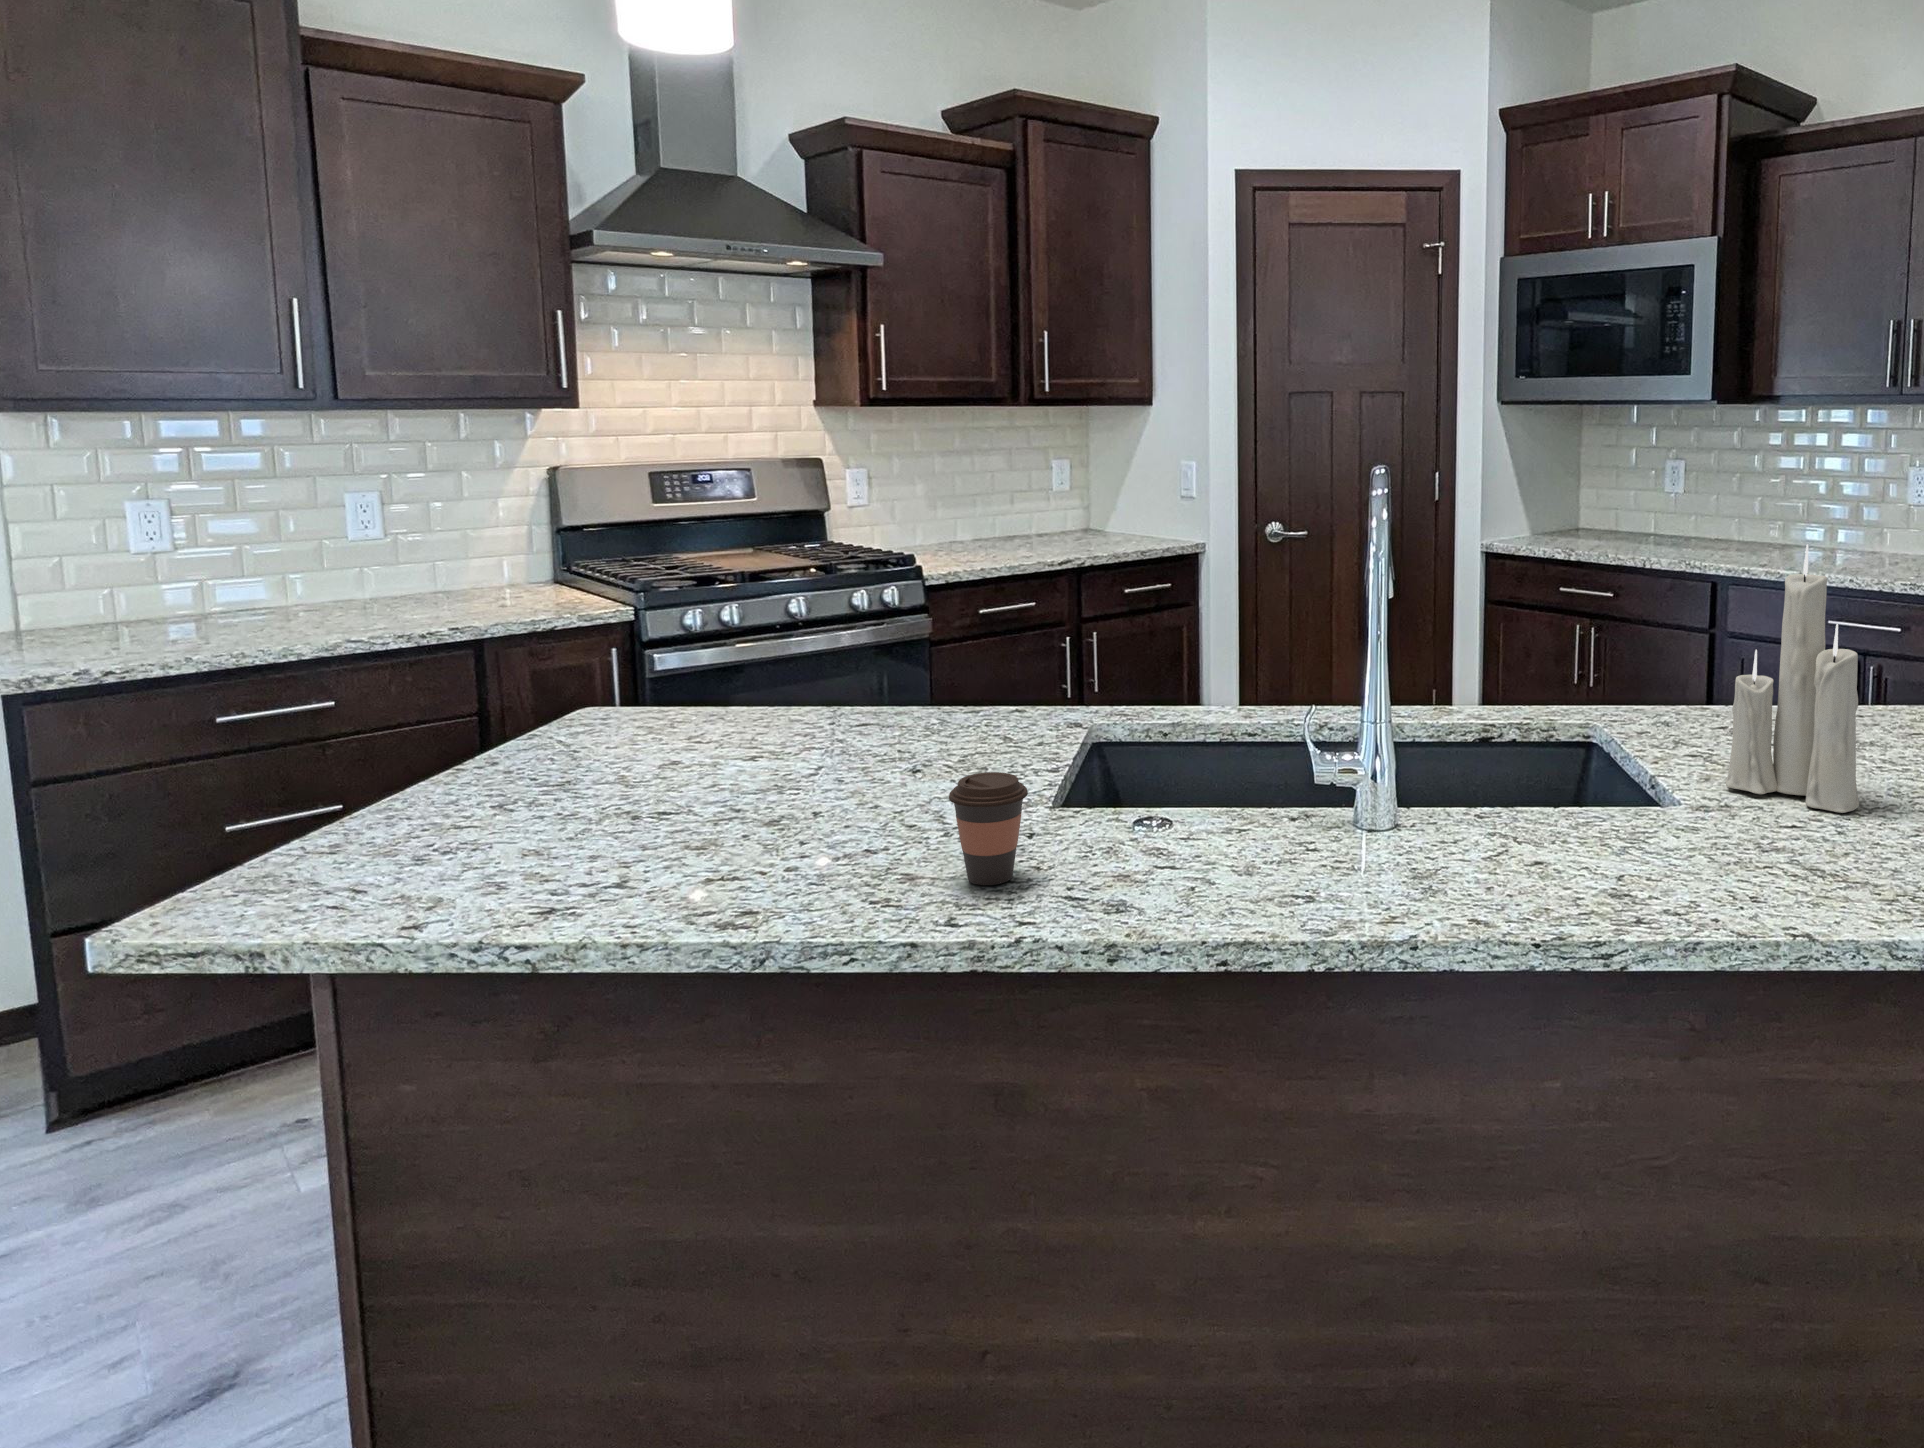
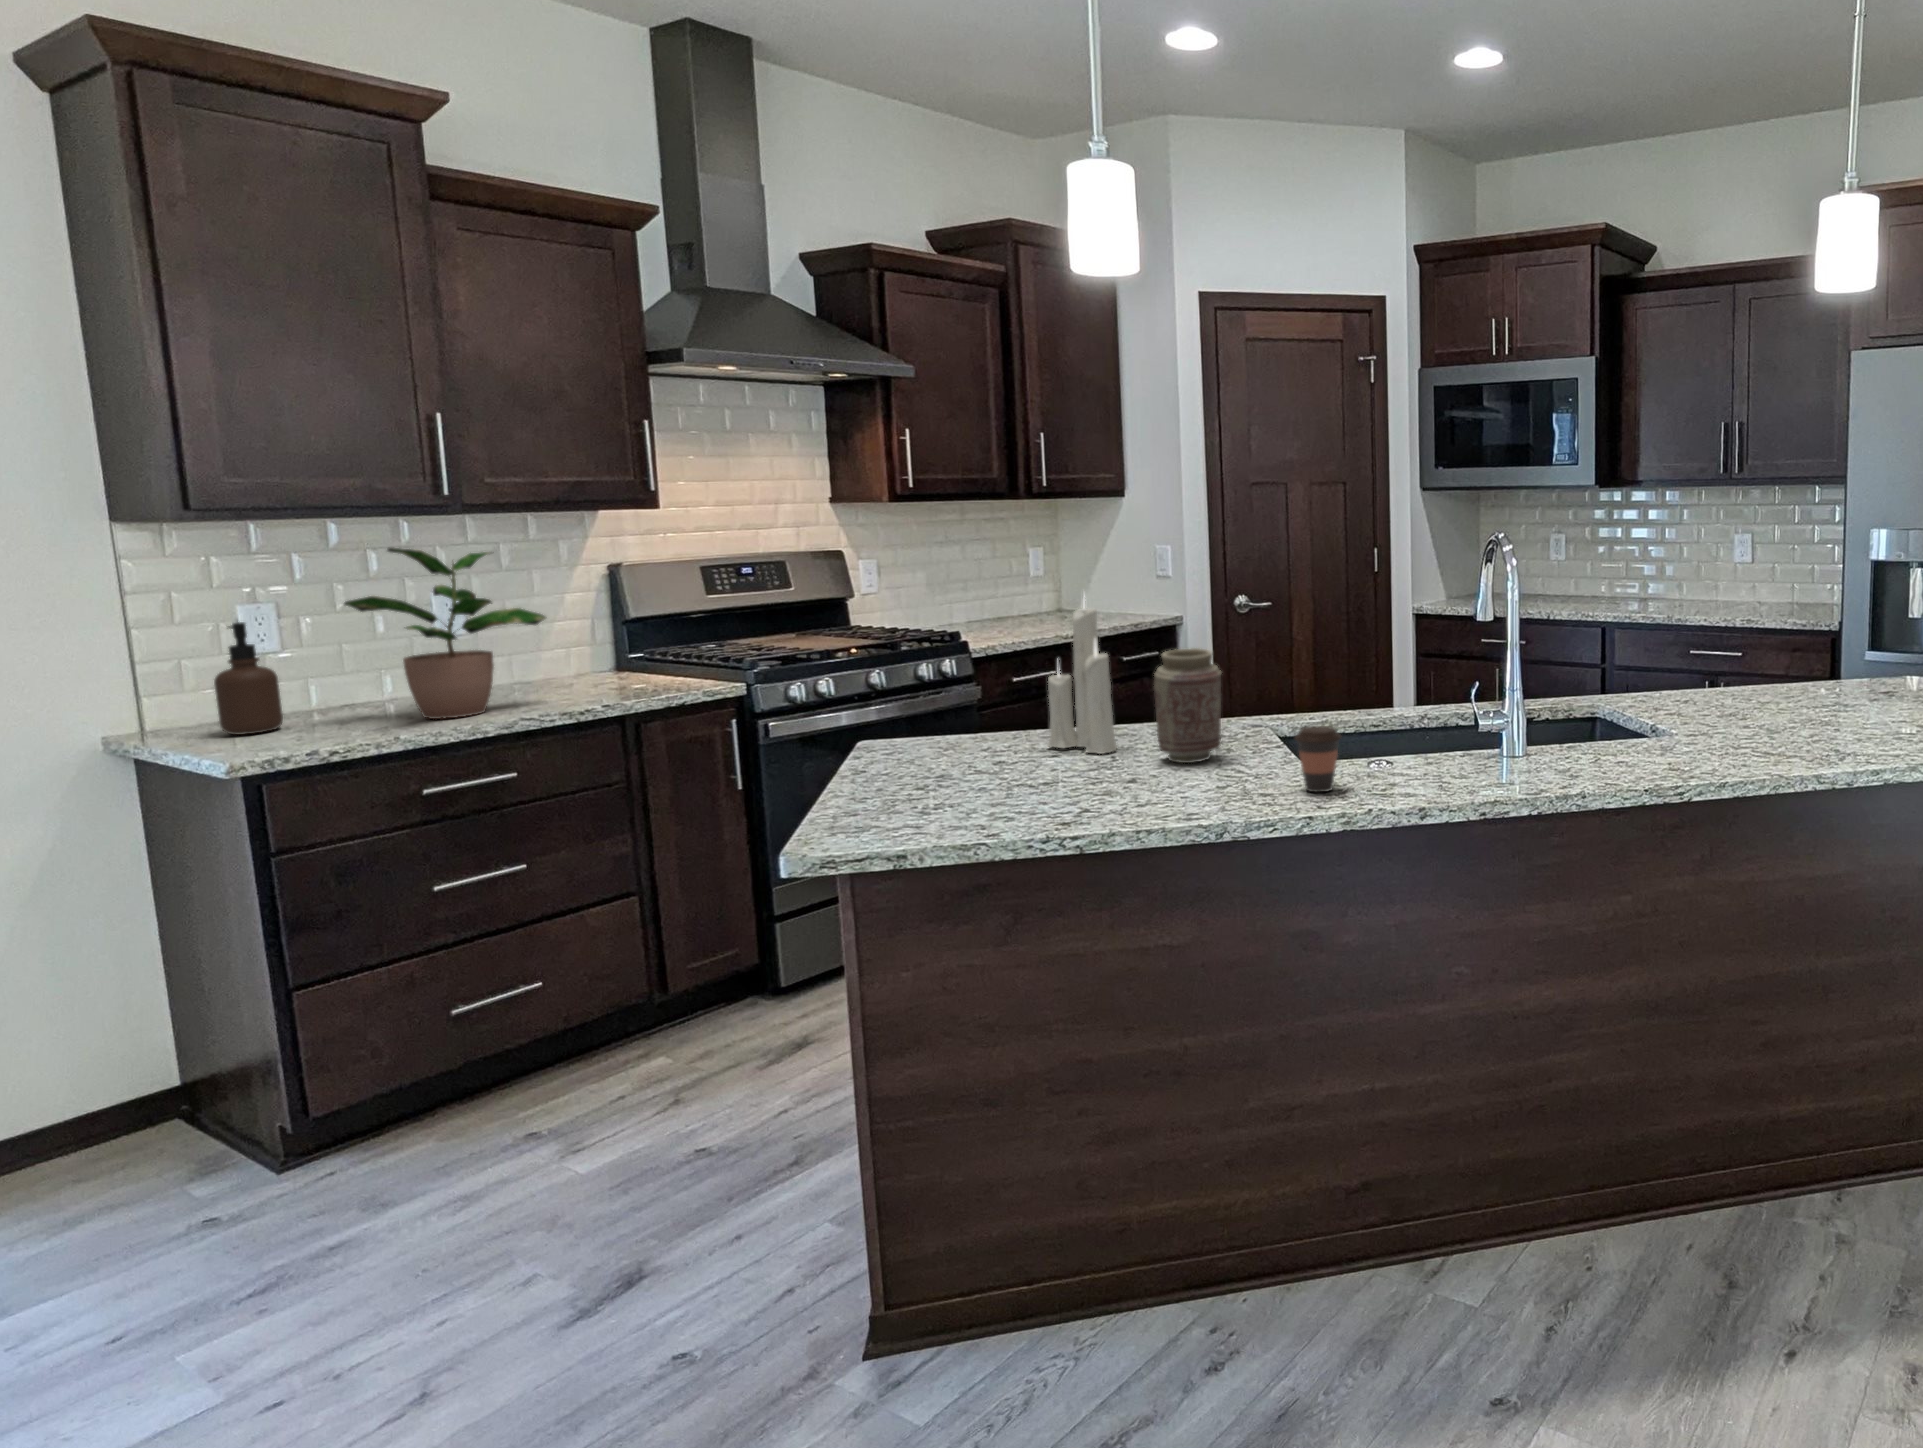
potted plant: none [185,446,392,637] -> present [344,548,546,719]
soap dispenser: none [60,522,133,643] -> present [214,622,283,735]
candle: present [1726,544,1859,813] -> present [1048,607,1117,754]
vase: none [846,623,946,794] -> present [1154,648,1221,763]

